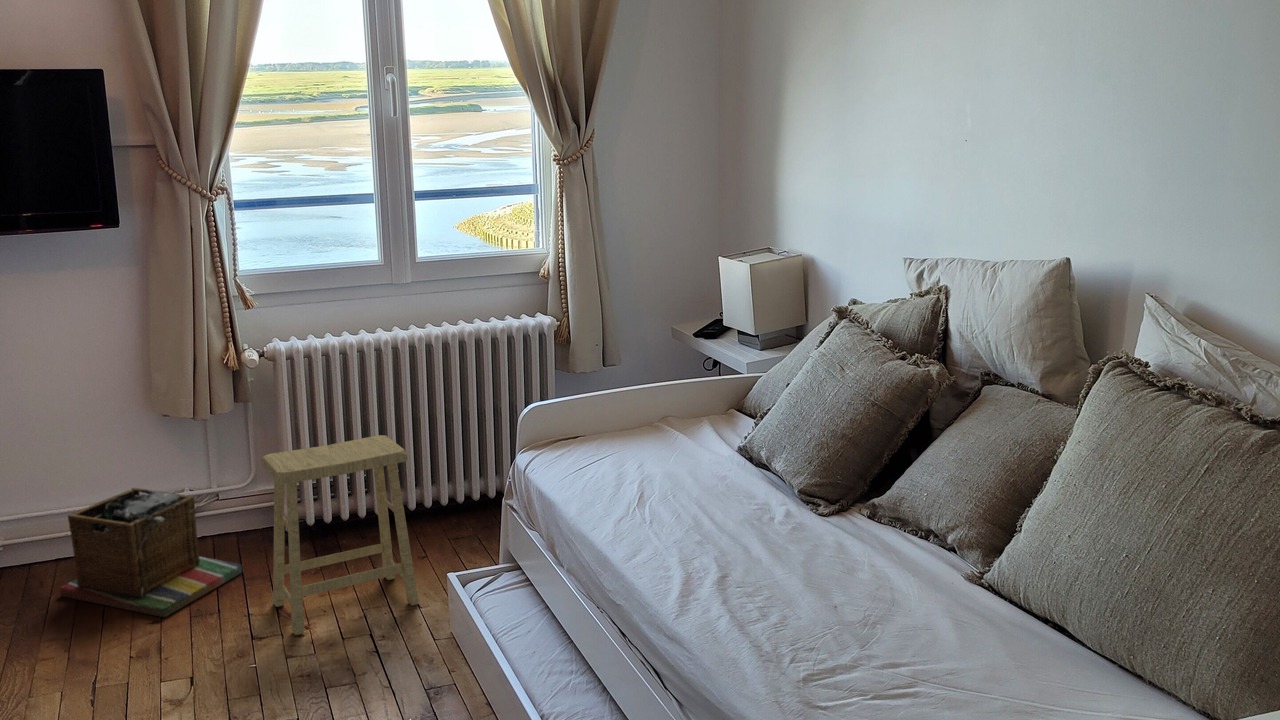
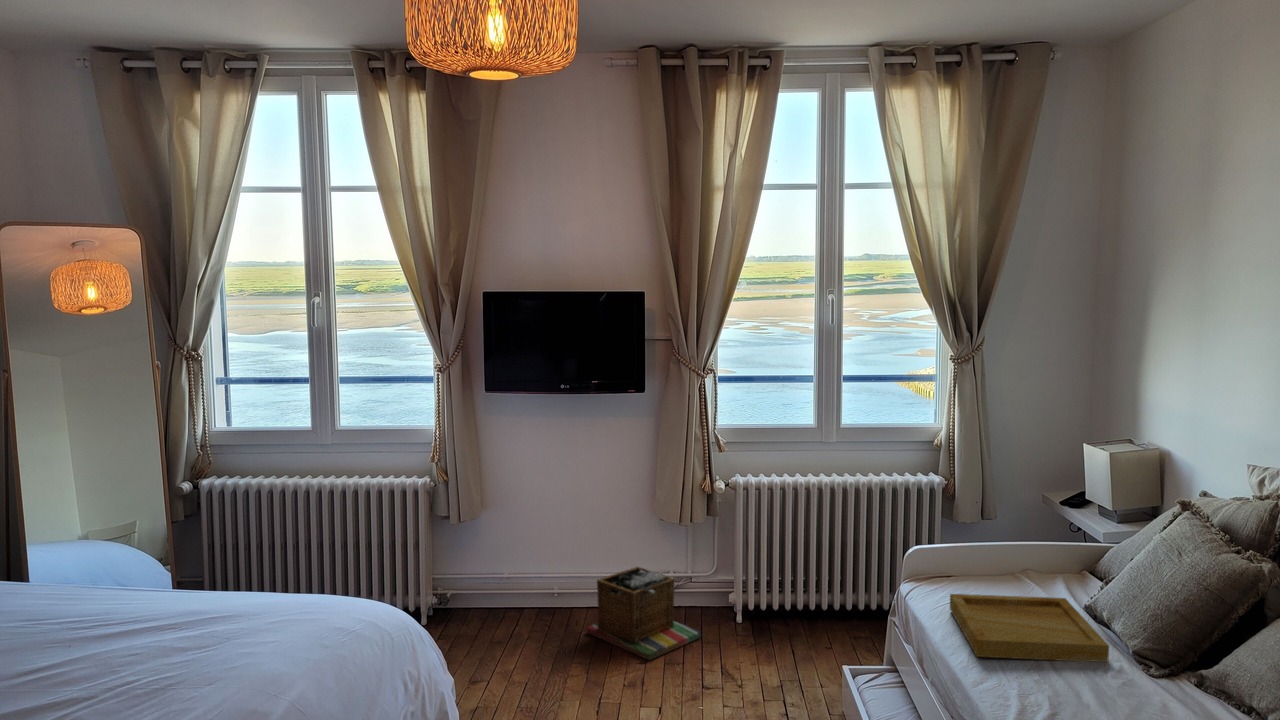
footstool: present [261,435,419,635] -> none [720,554,822,691]
tray: none [581,441,774,528] -> present [950,594,1109,662]

